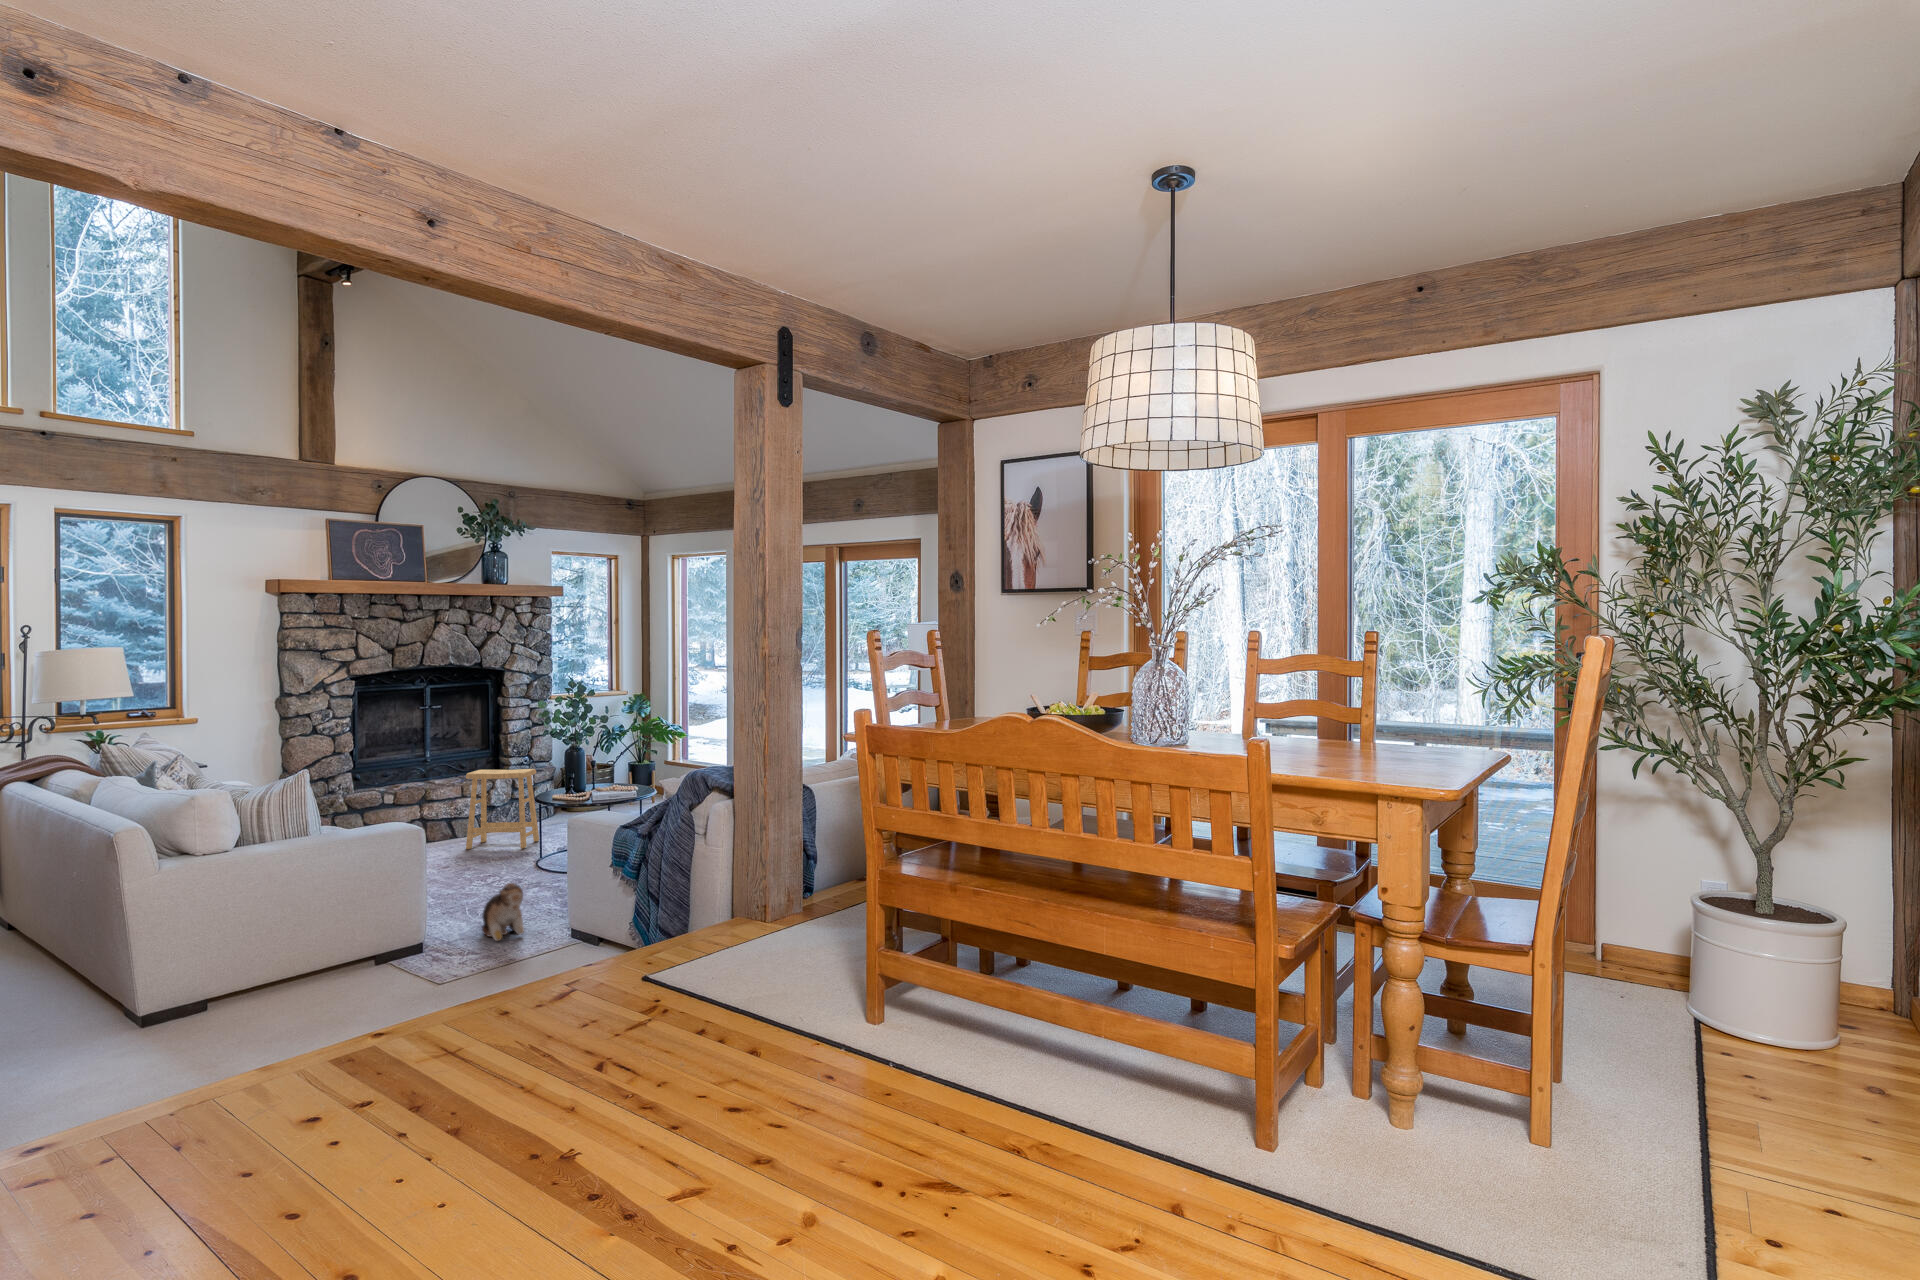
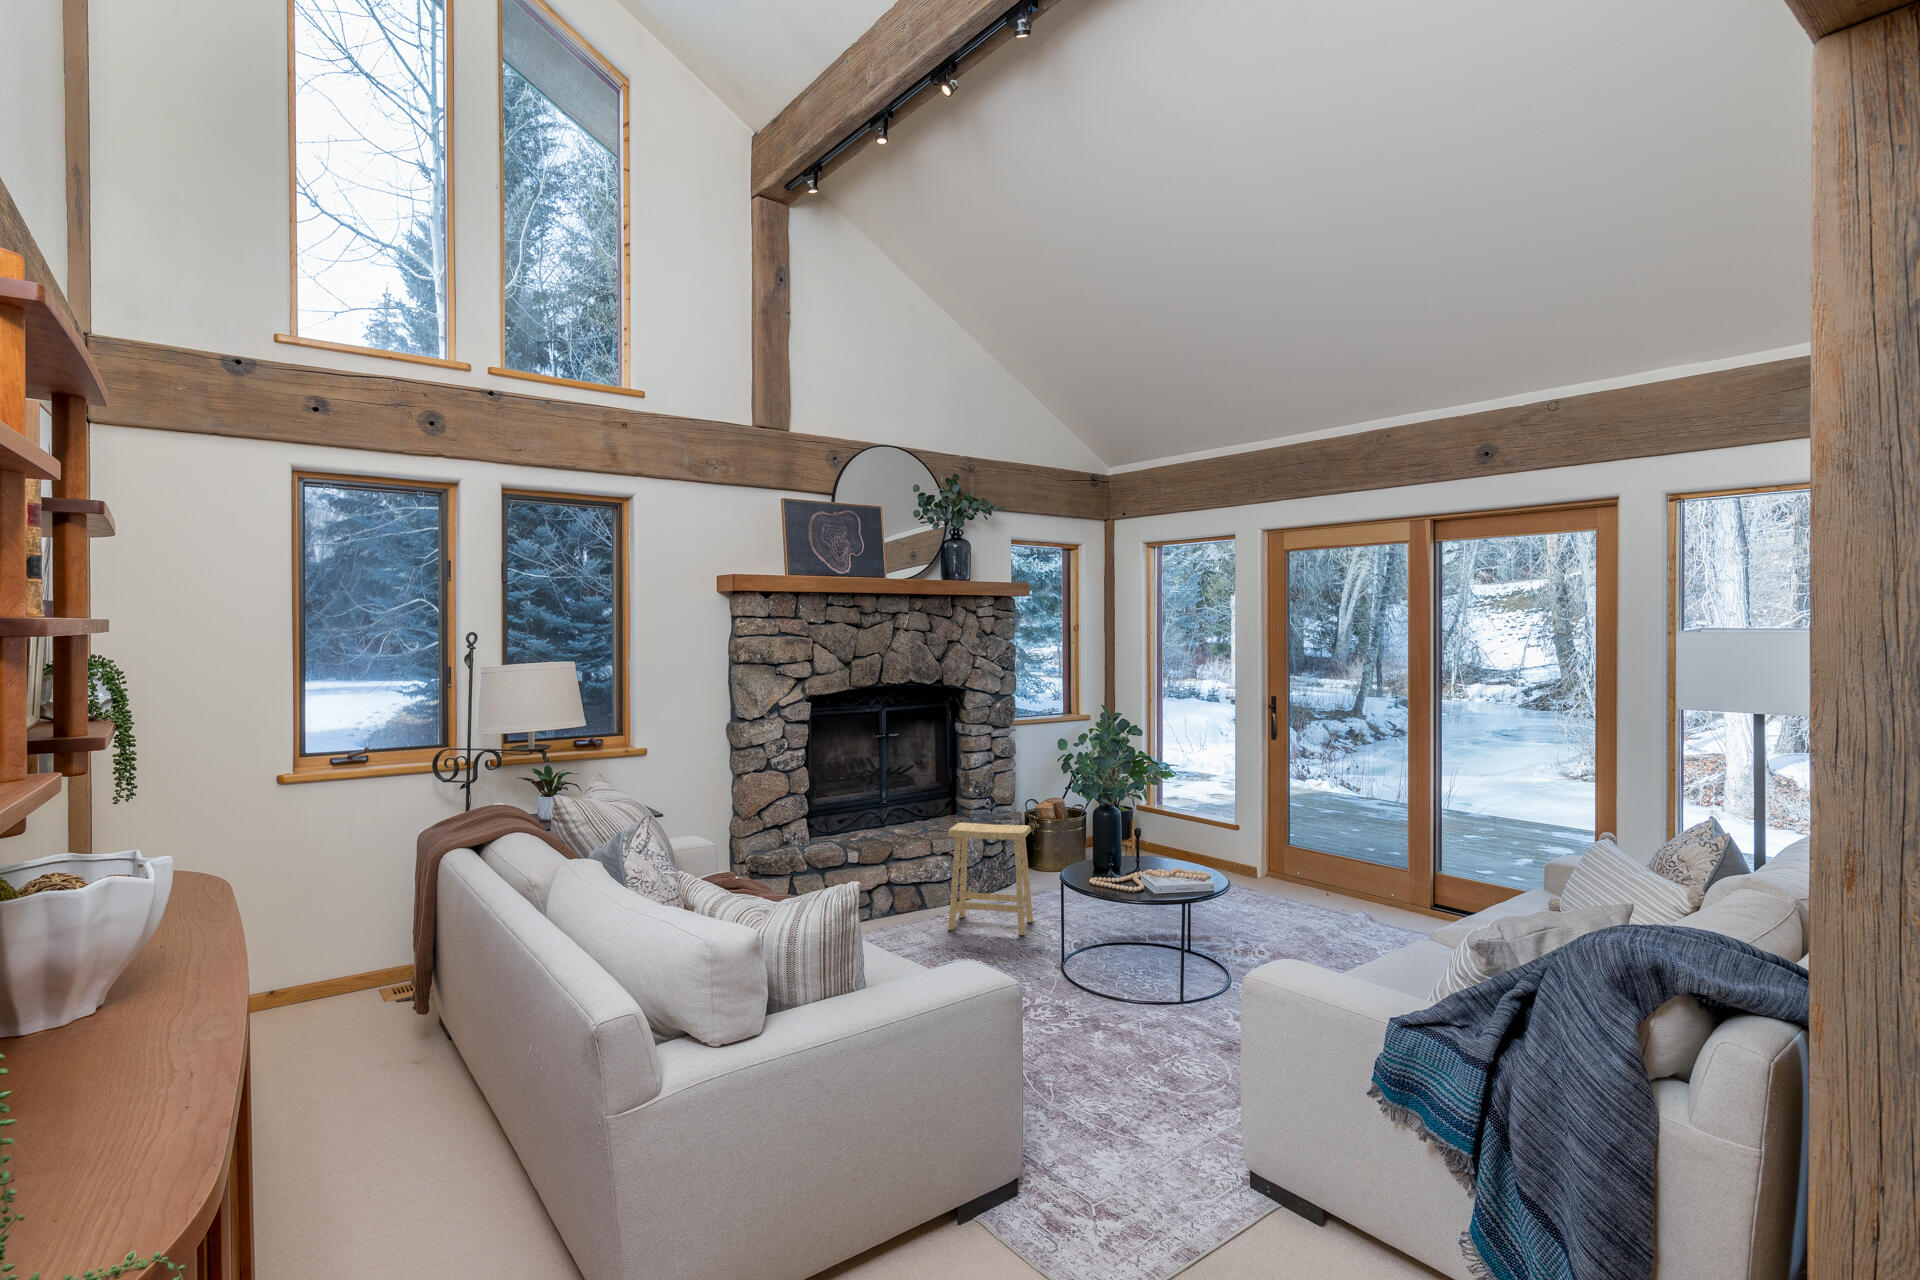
plush toy: present [482,883,524,941] -> none [1076,1081,1184,1180]

